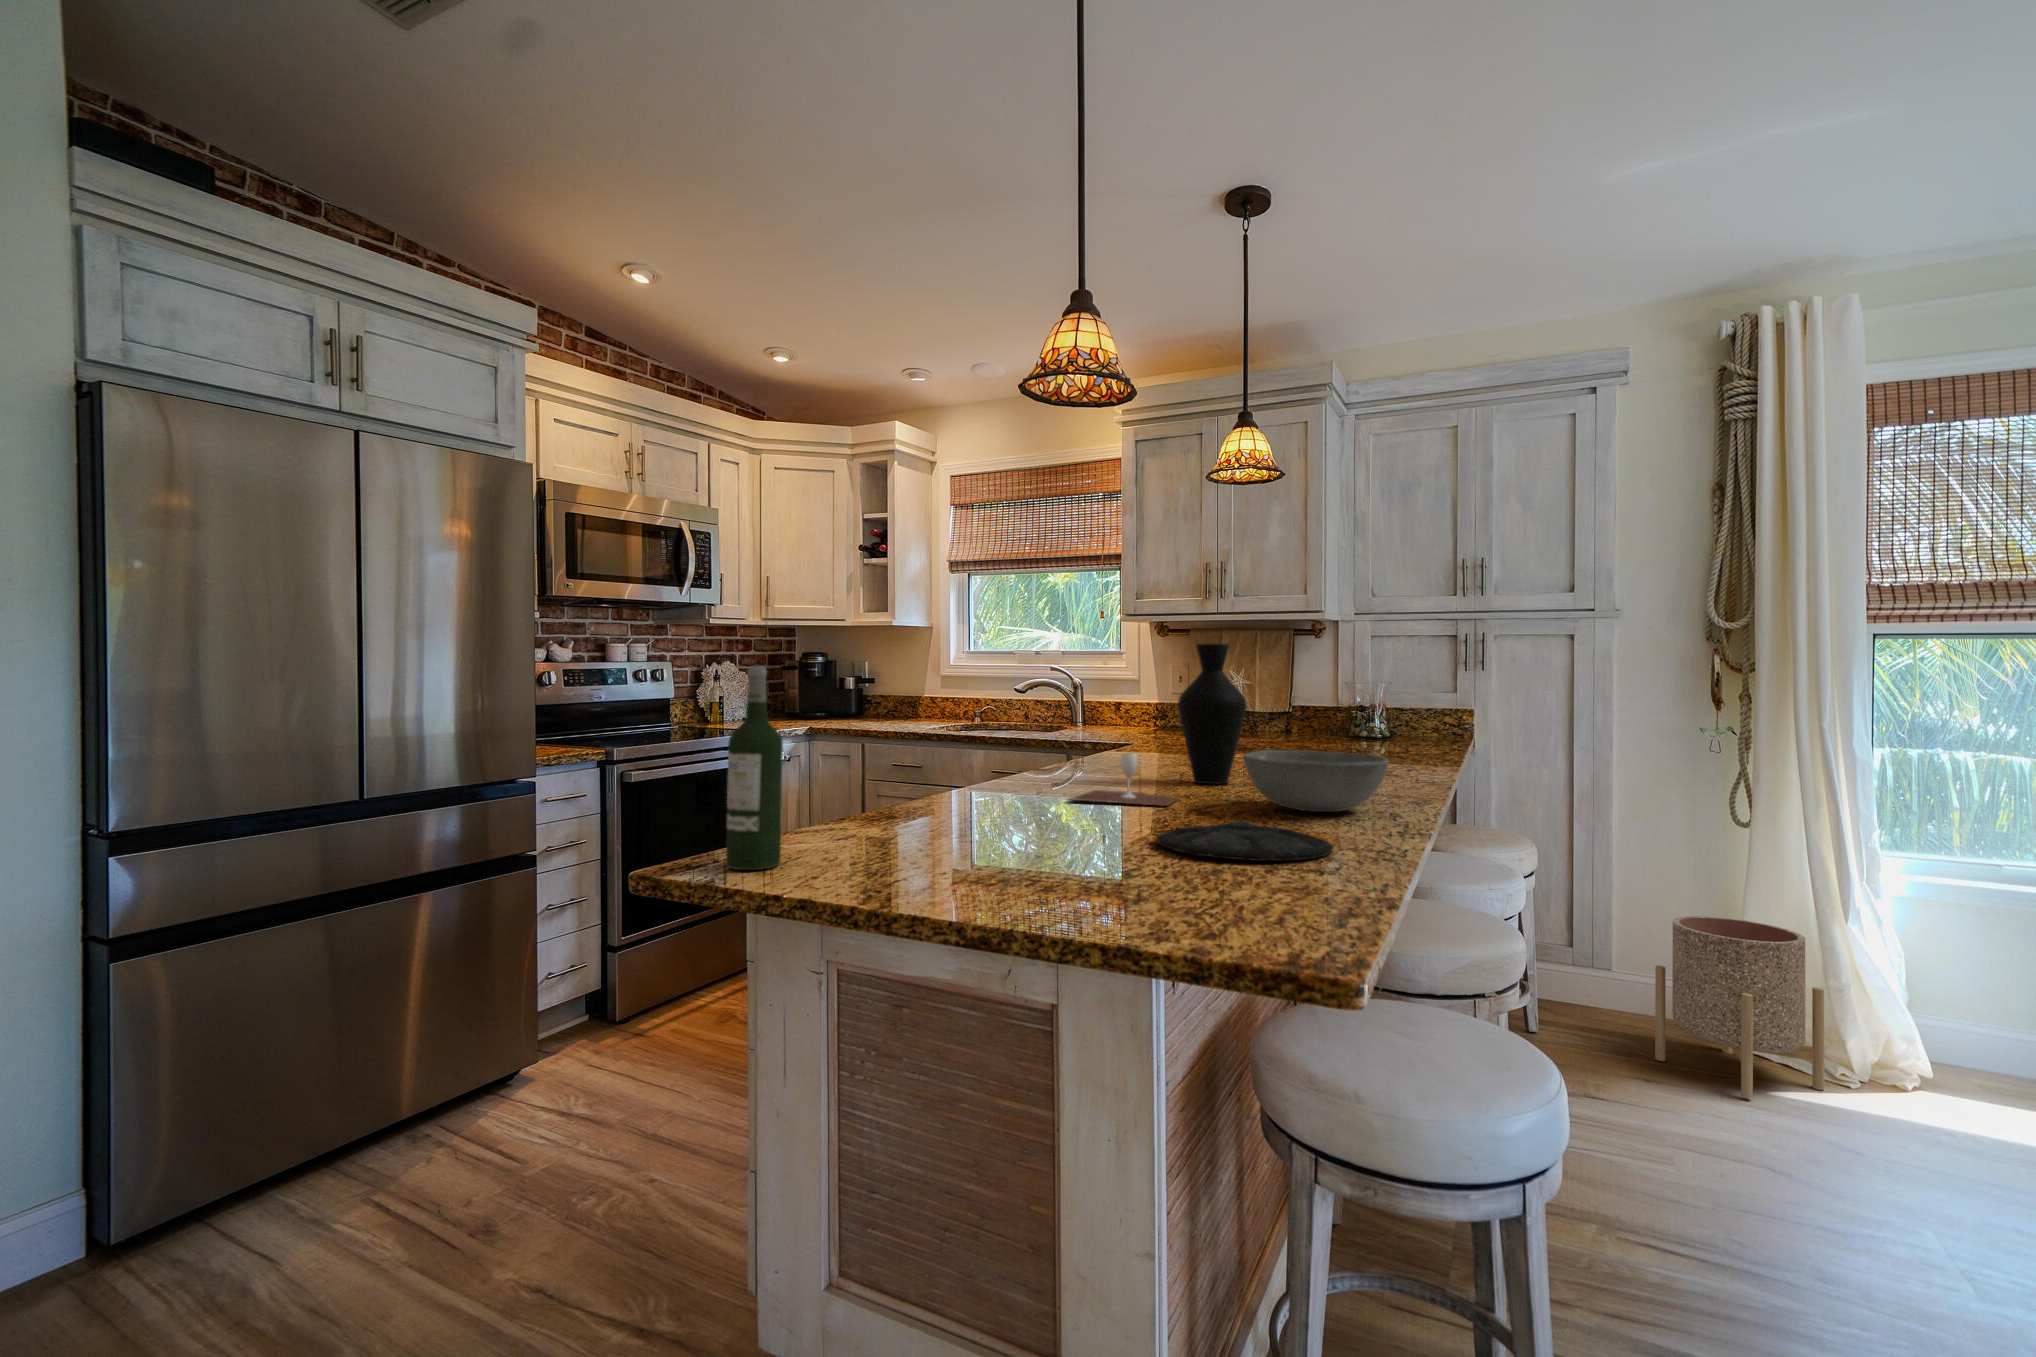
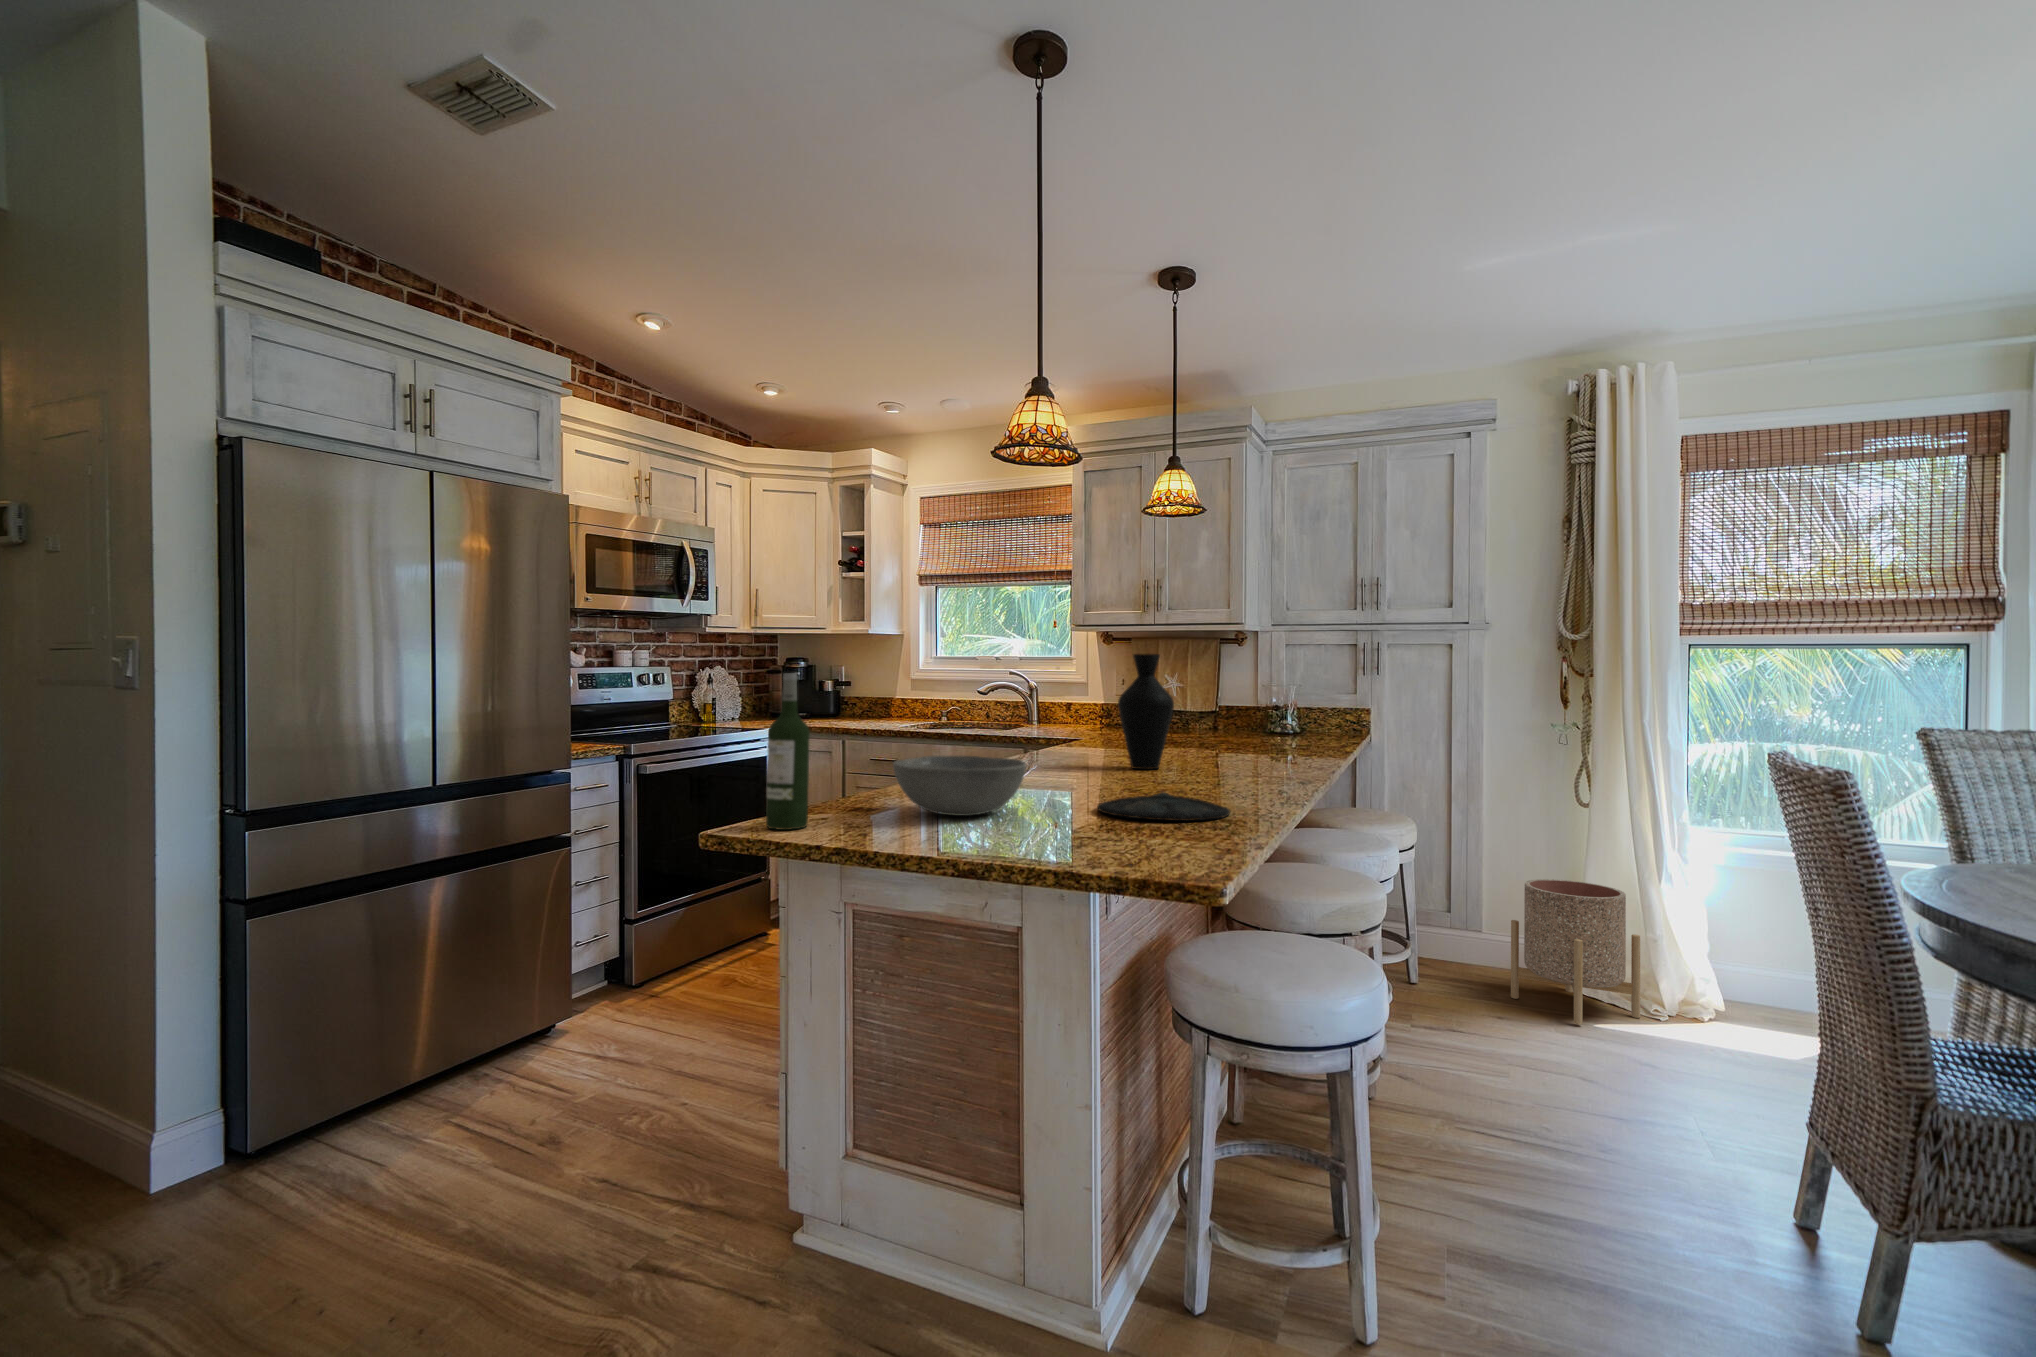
bowl: present [1243,750,1389,812] -> present [893,755,1026,816]
wine glass: present [1070,753,1179,806] -> none [1027,743,1124,785]

